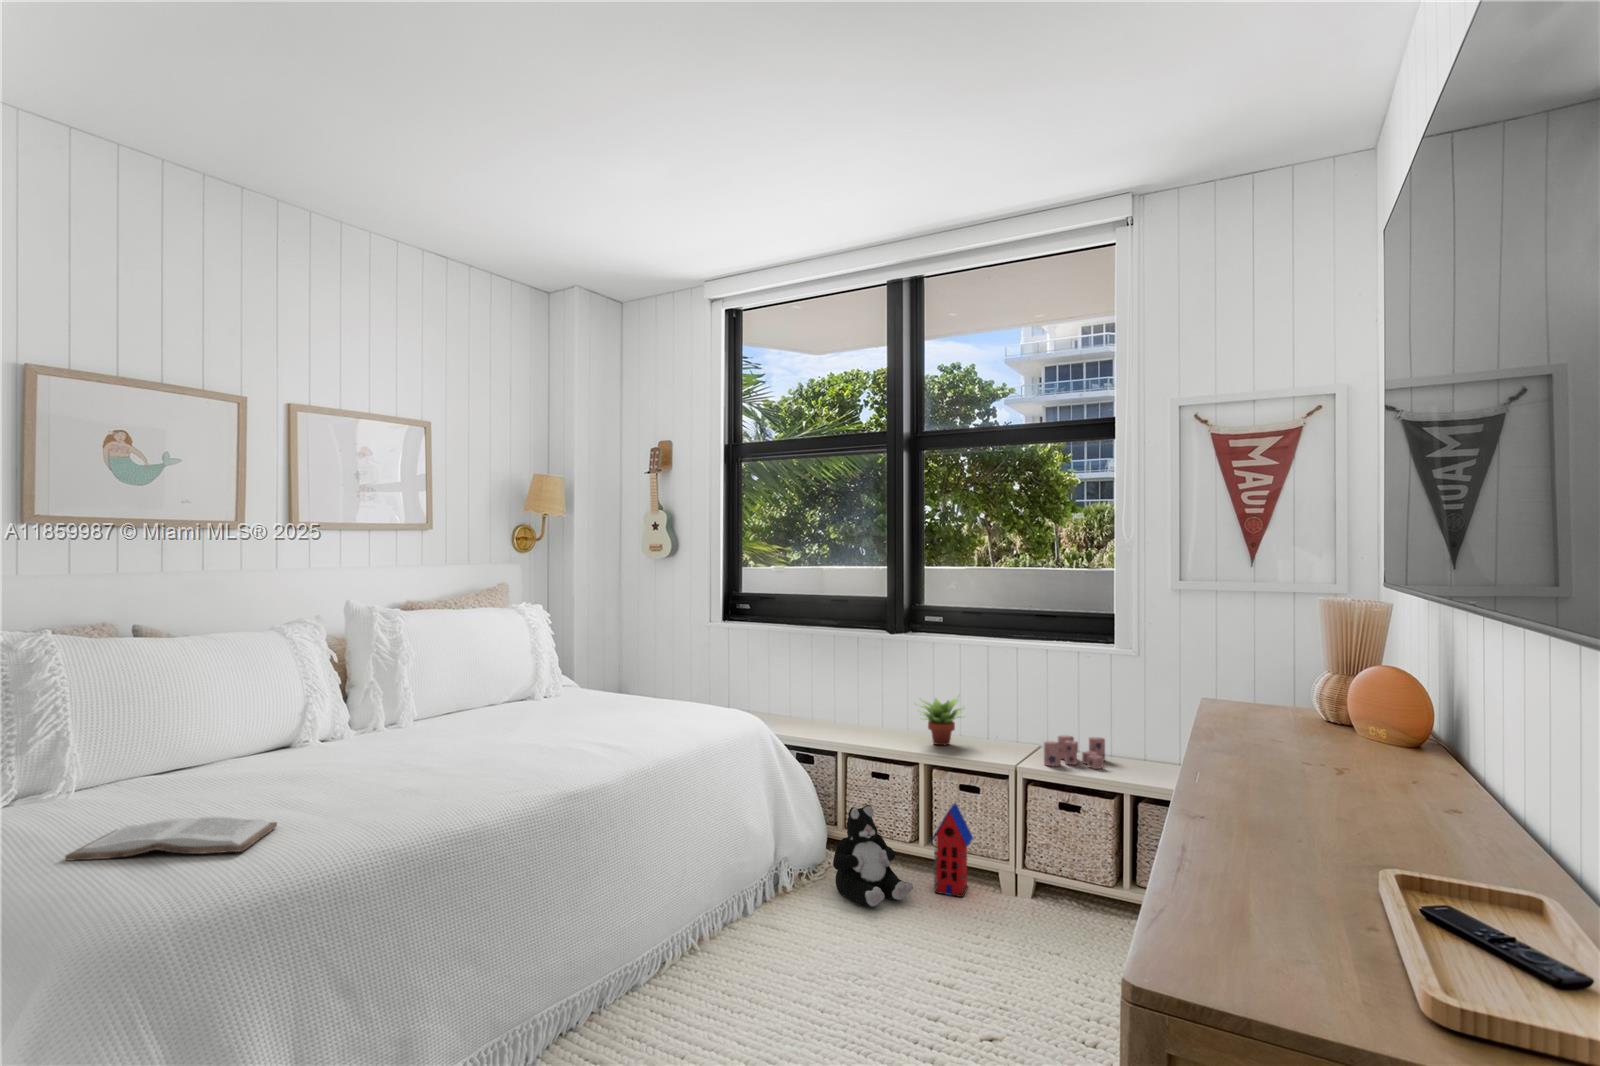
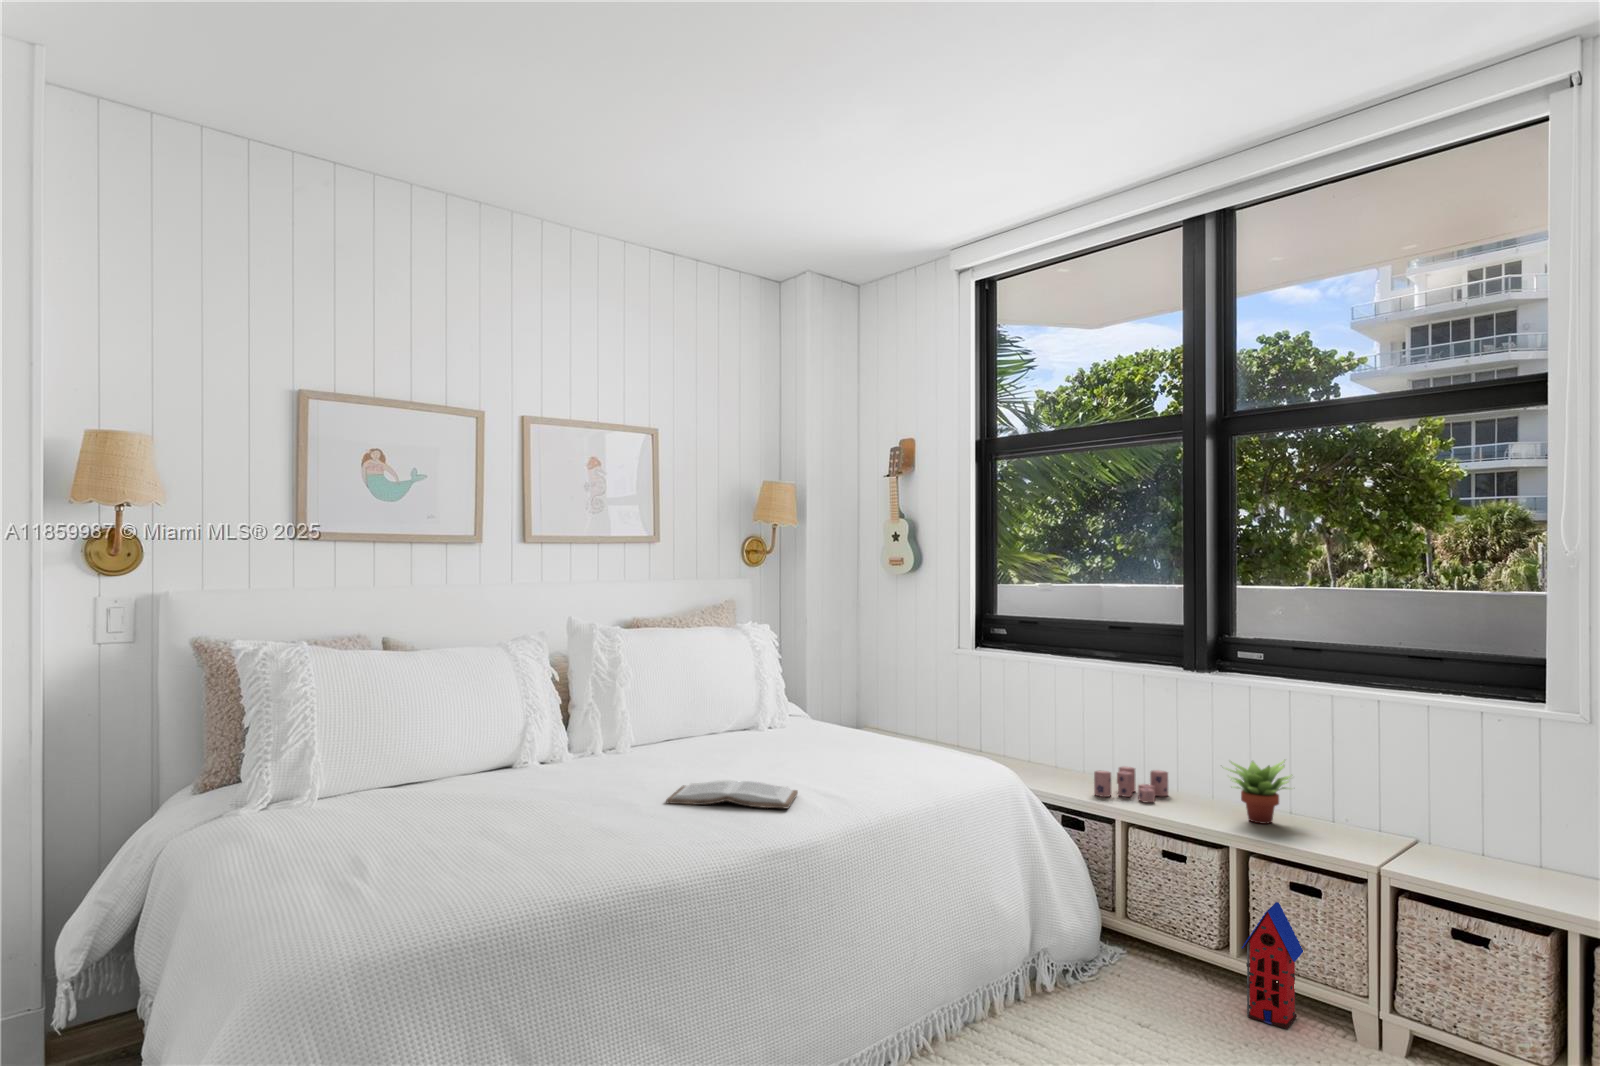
candle: present [1044,735,1105,769] -> present [1094,767,1168,802]
plush toy: present [833,805,913,907] -> none [1108,892,1215,1024]
book: present [65,817,277,861] -> present [666,780,798,808]

